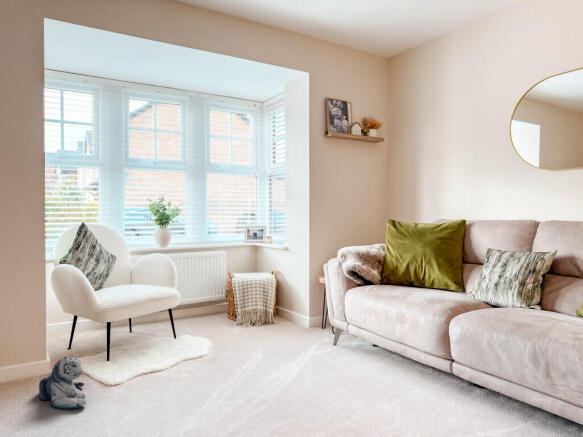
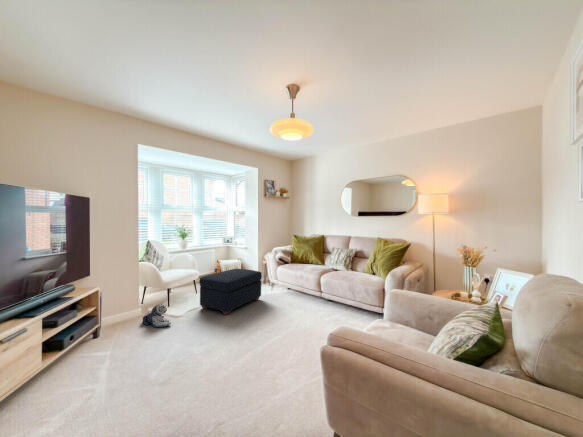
ottoman: none [162,291,303,395] -> present [199,269,262,315]

